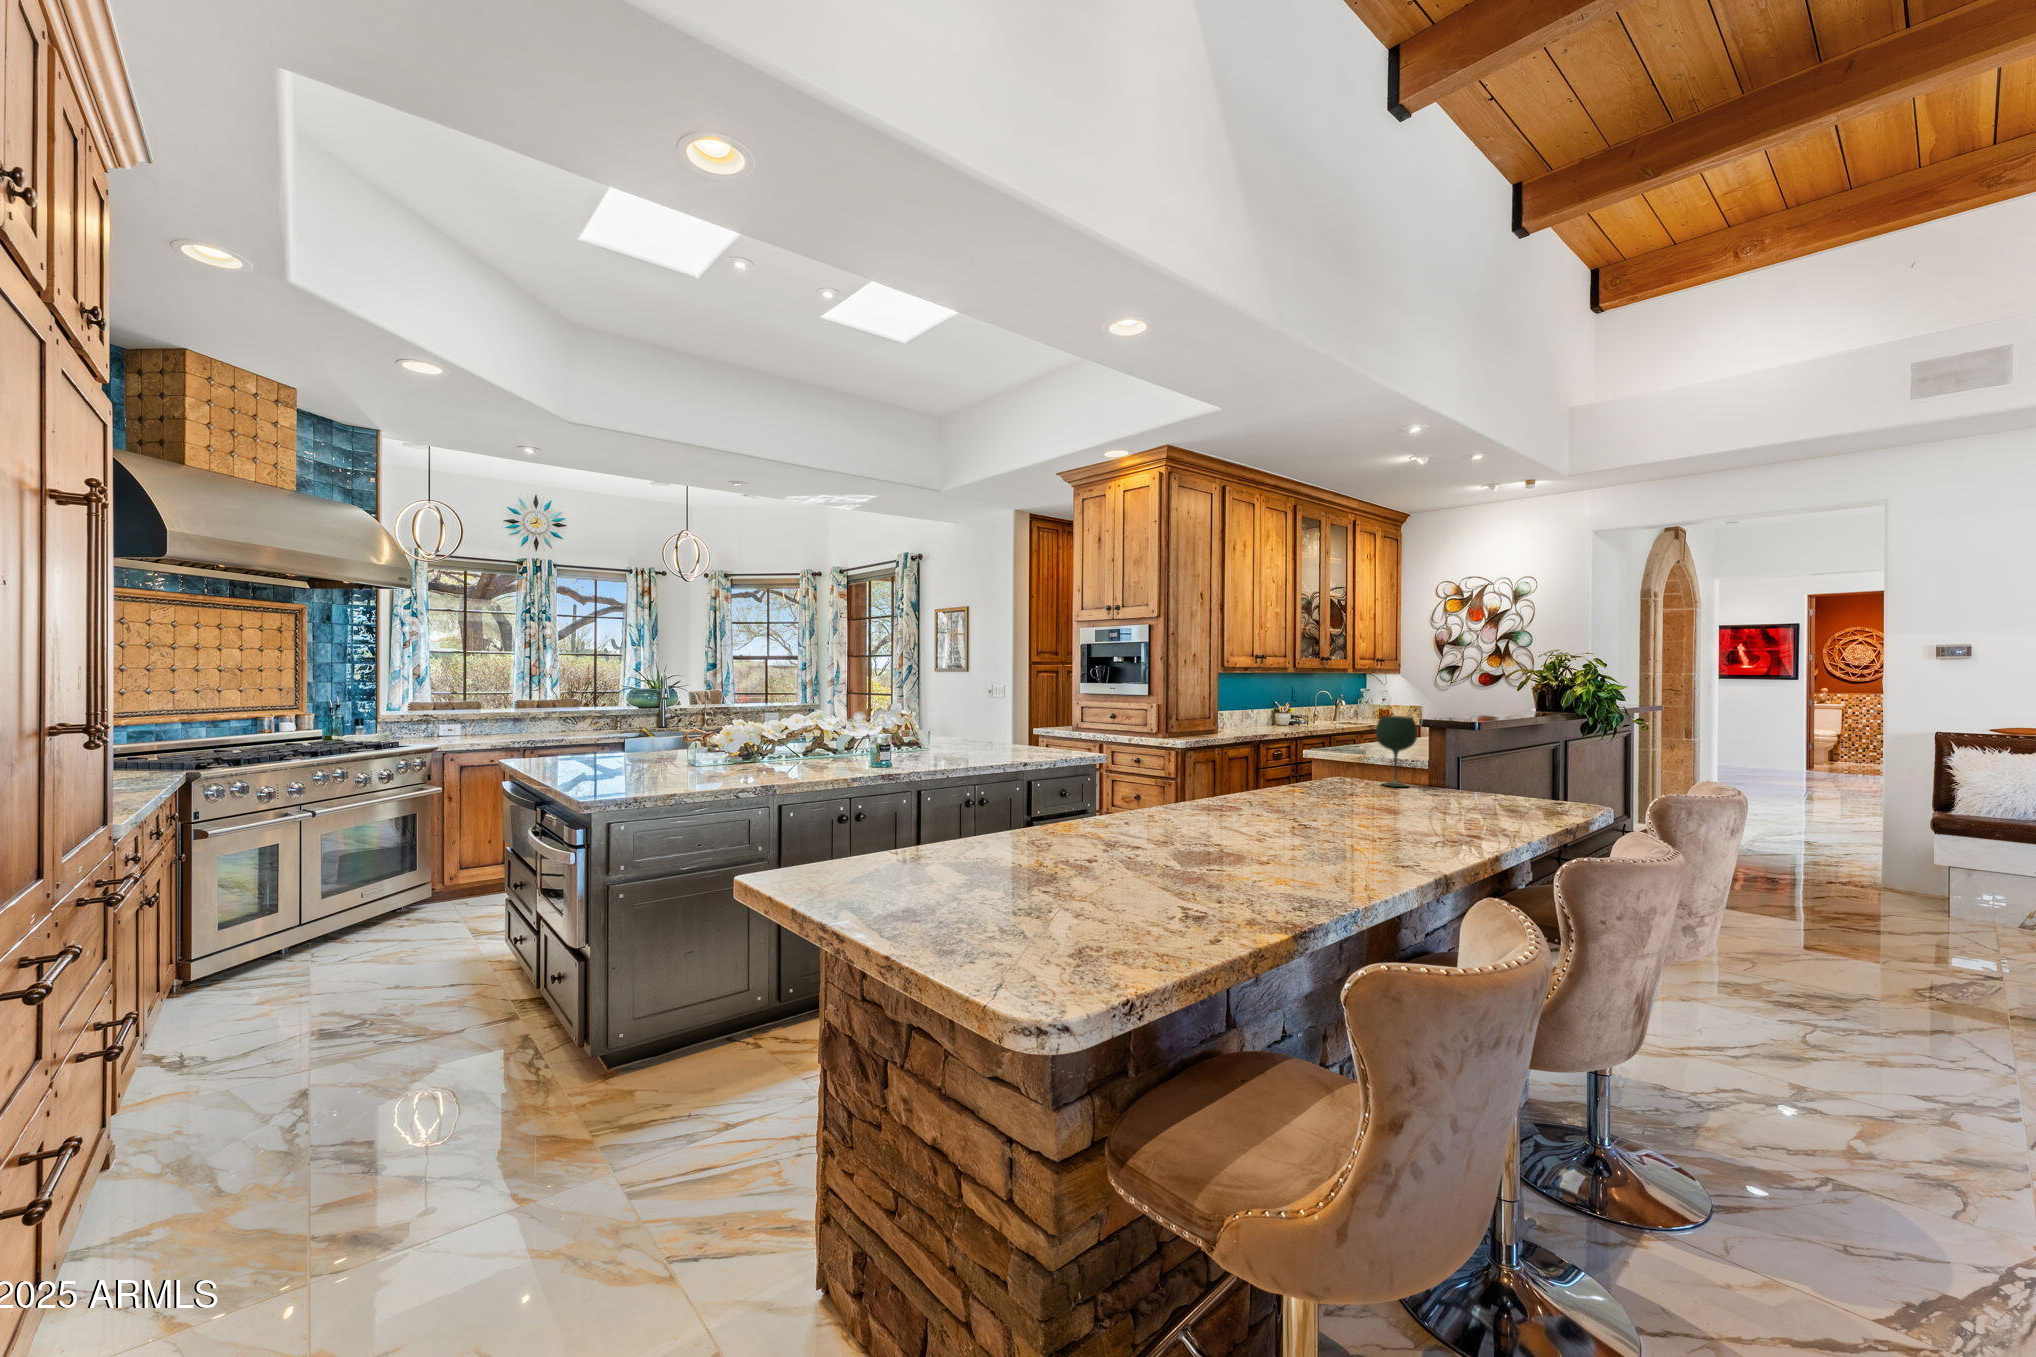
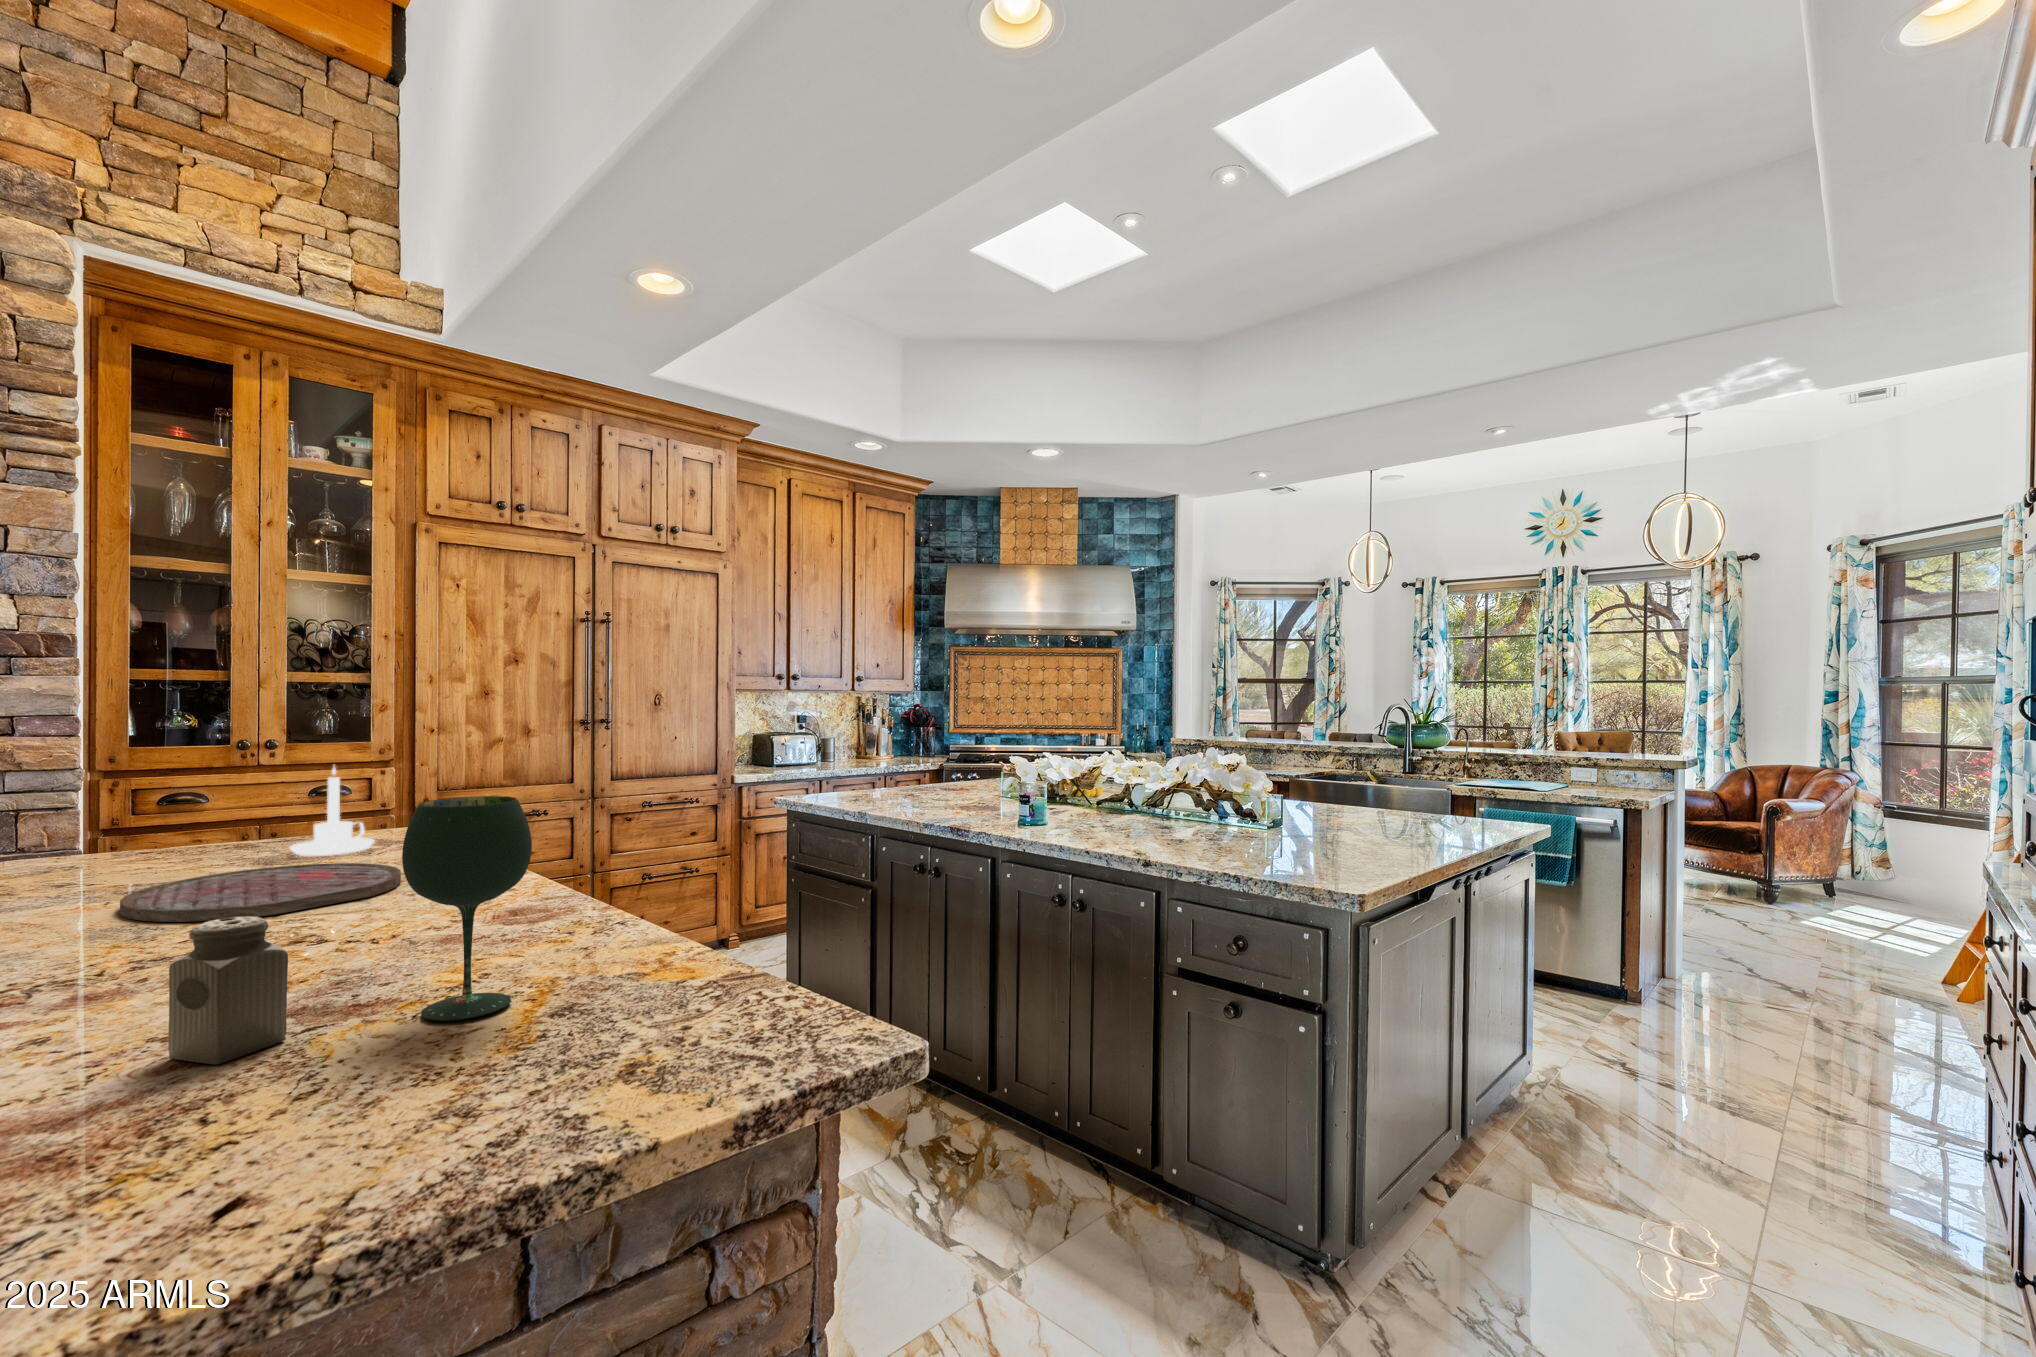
candle holder: none [1106,748,1170,835] -> present [289,767,375,856]
salt shaker: none [1442,754,1471,797] -> present [168,916,288,1064]
cutting board: none [1211,800,1366,836] -> present [120,863,401,922]

